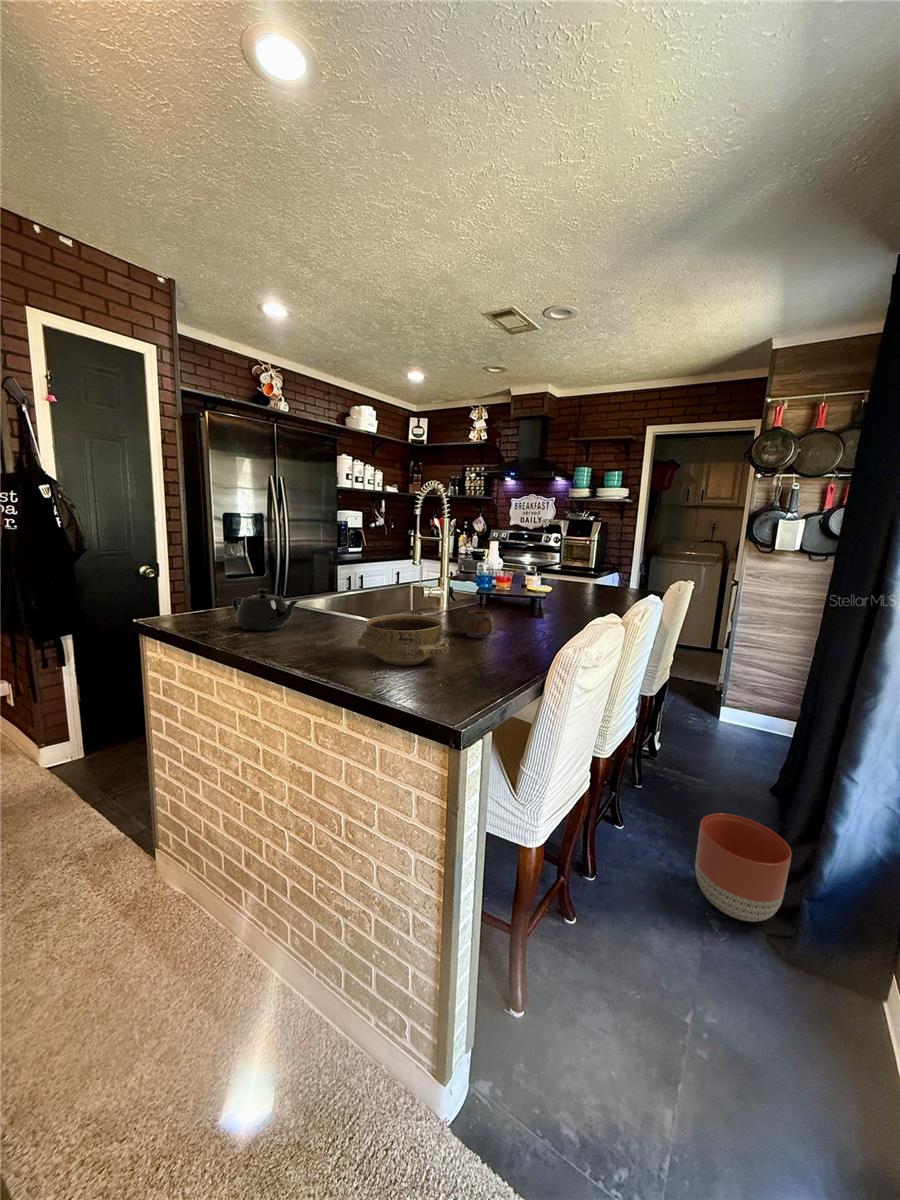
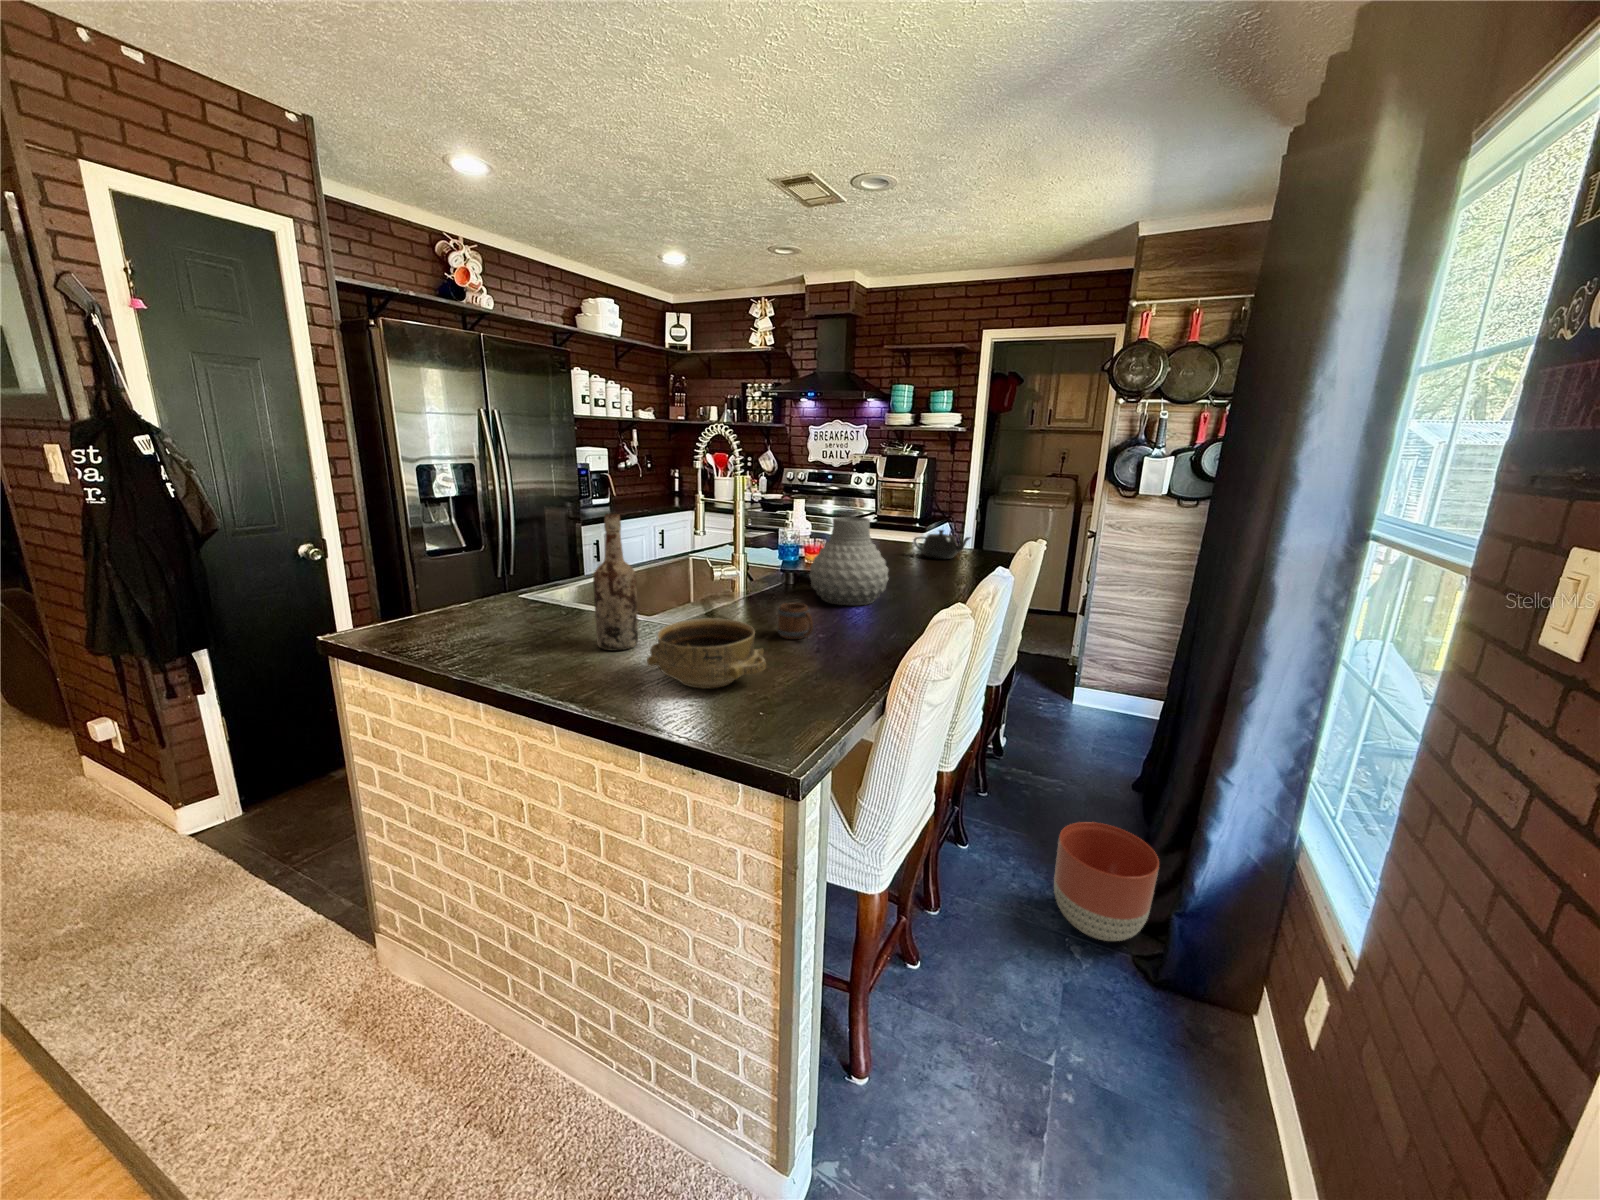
wine bottle: none [326,534,358,638] -> present [593,513,638,651]
vase: none [496,551,559,620] -> present [809,517,889,605]
teapot: present [232,589,298,631] -> present [913,530,970,559]

